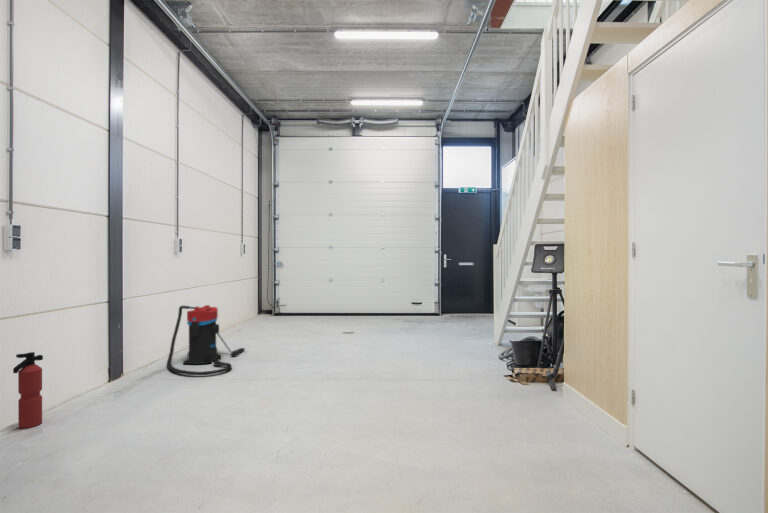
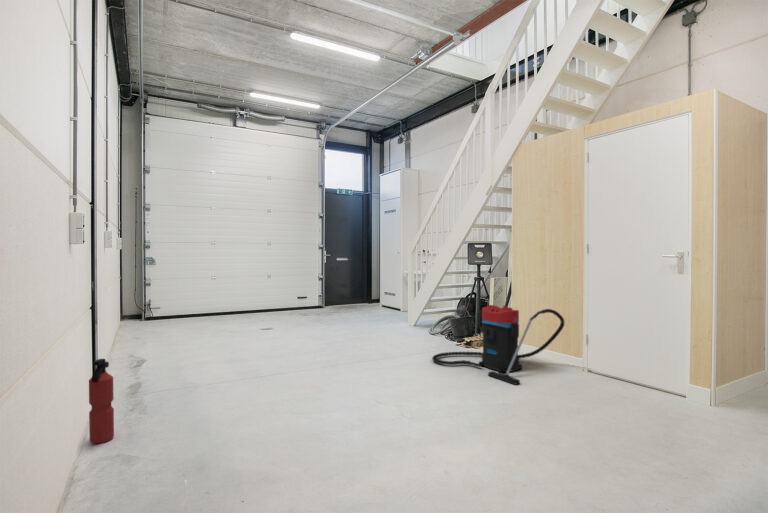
vacuum cleaner: present [167,305,245,375] -> present [432,305,564,385]

